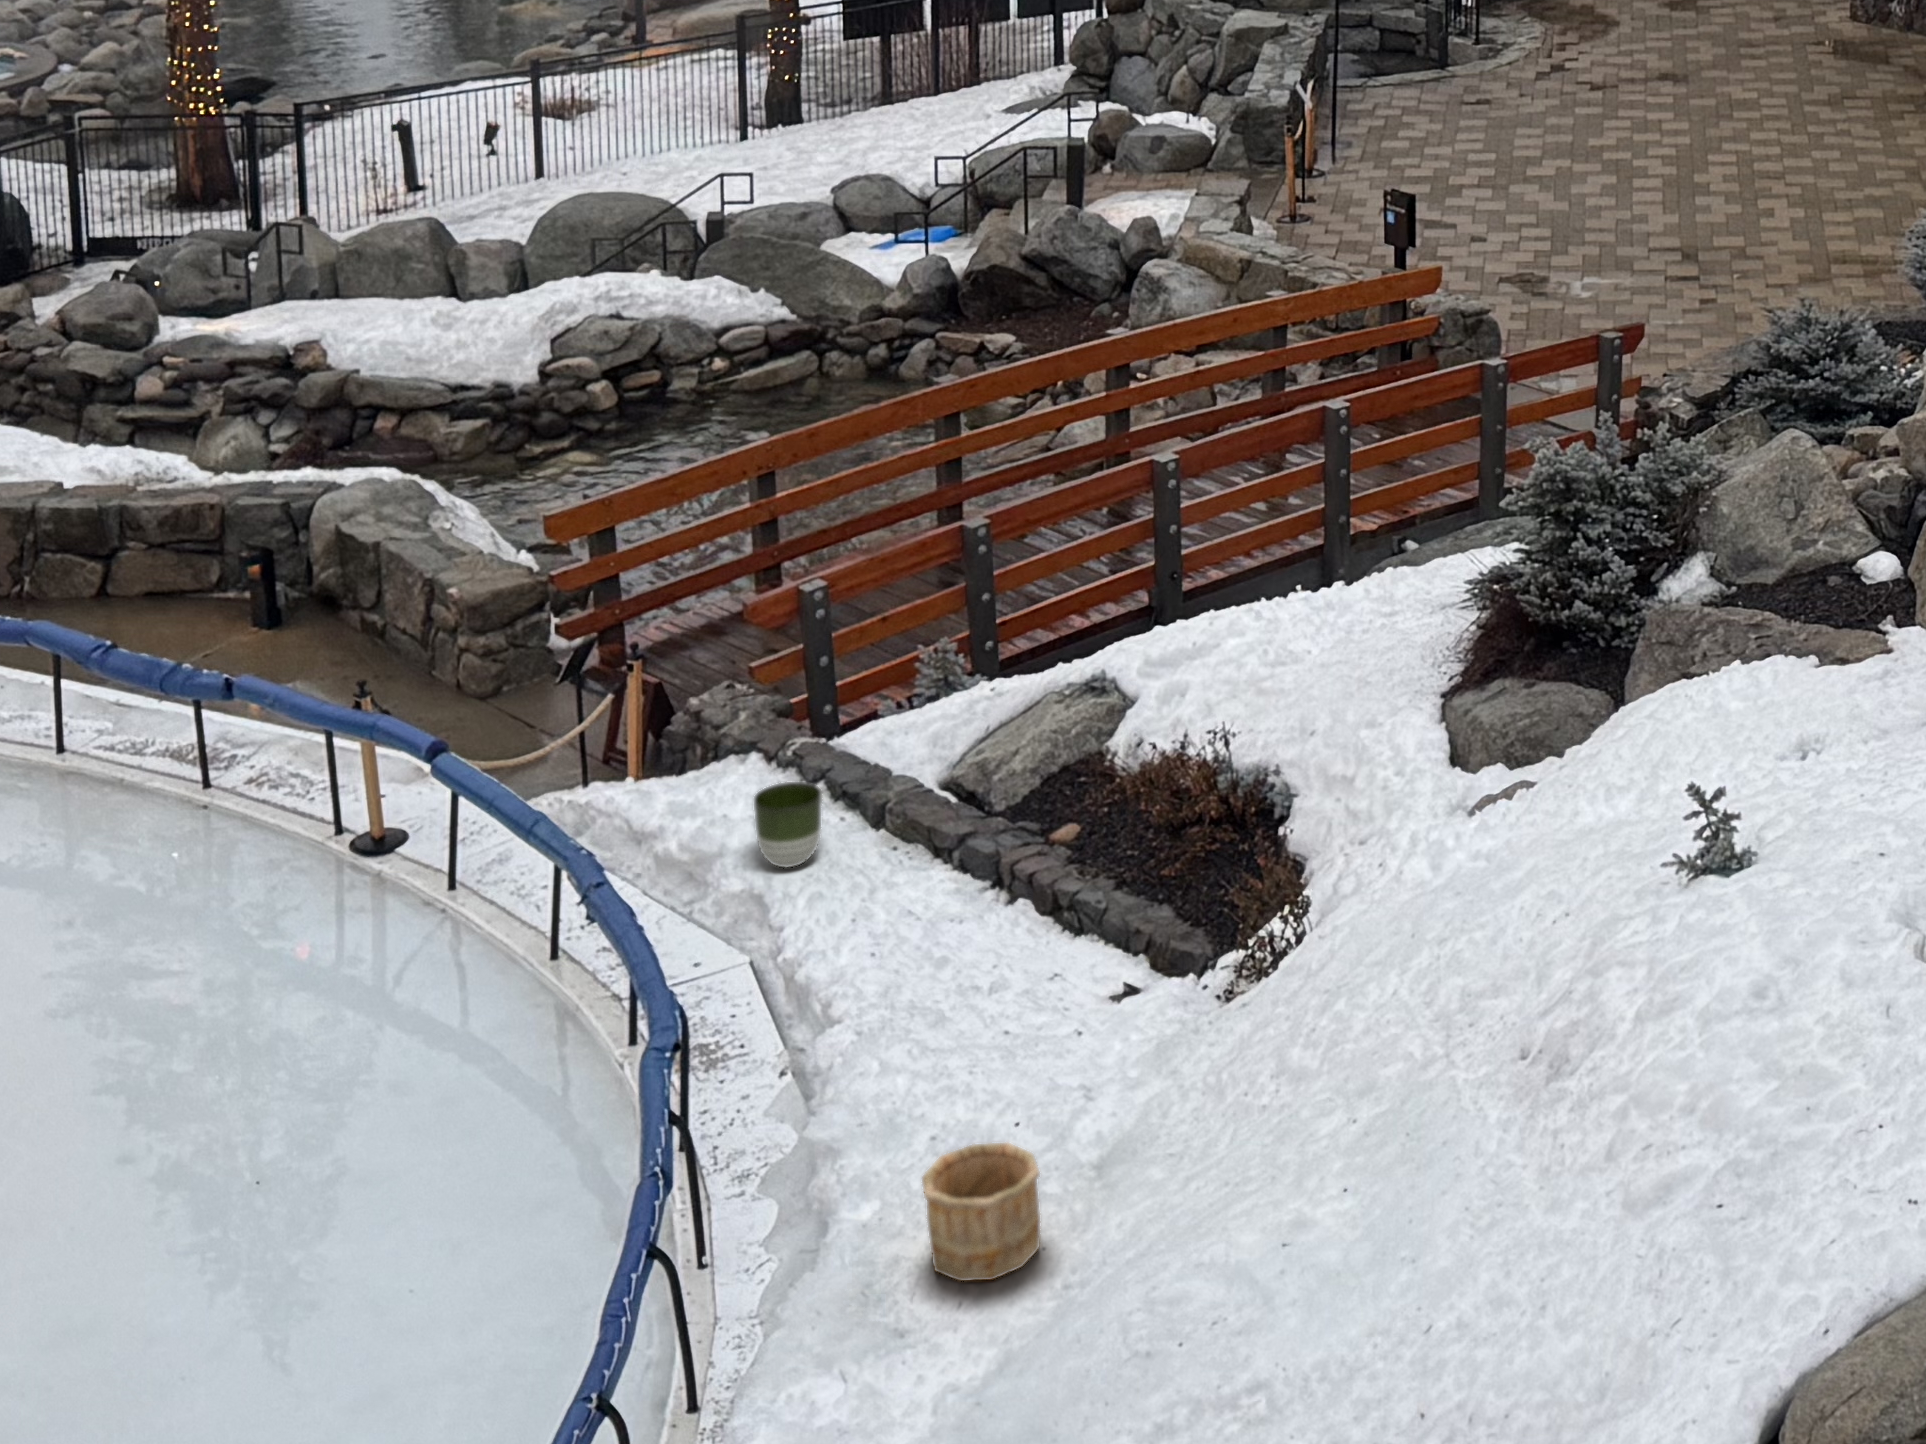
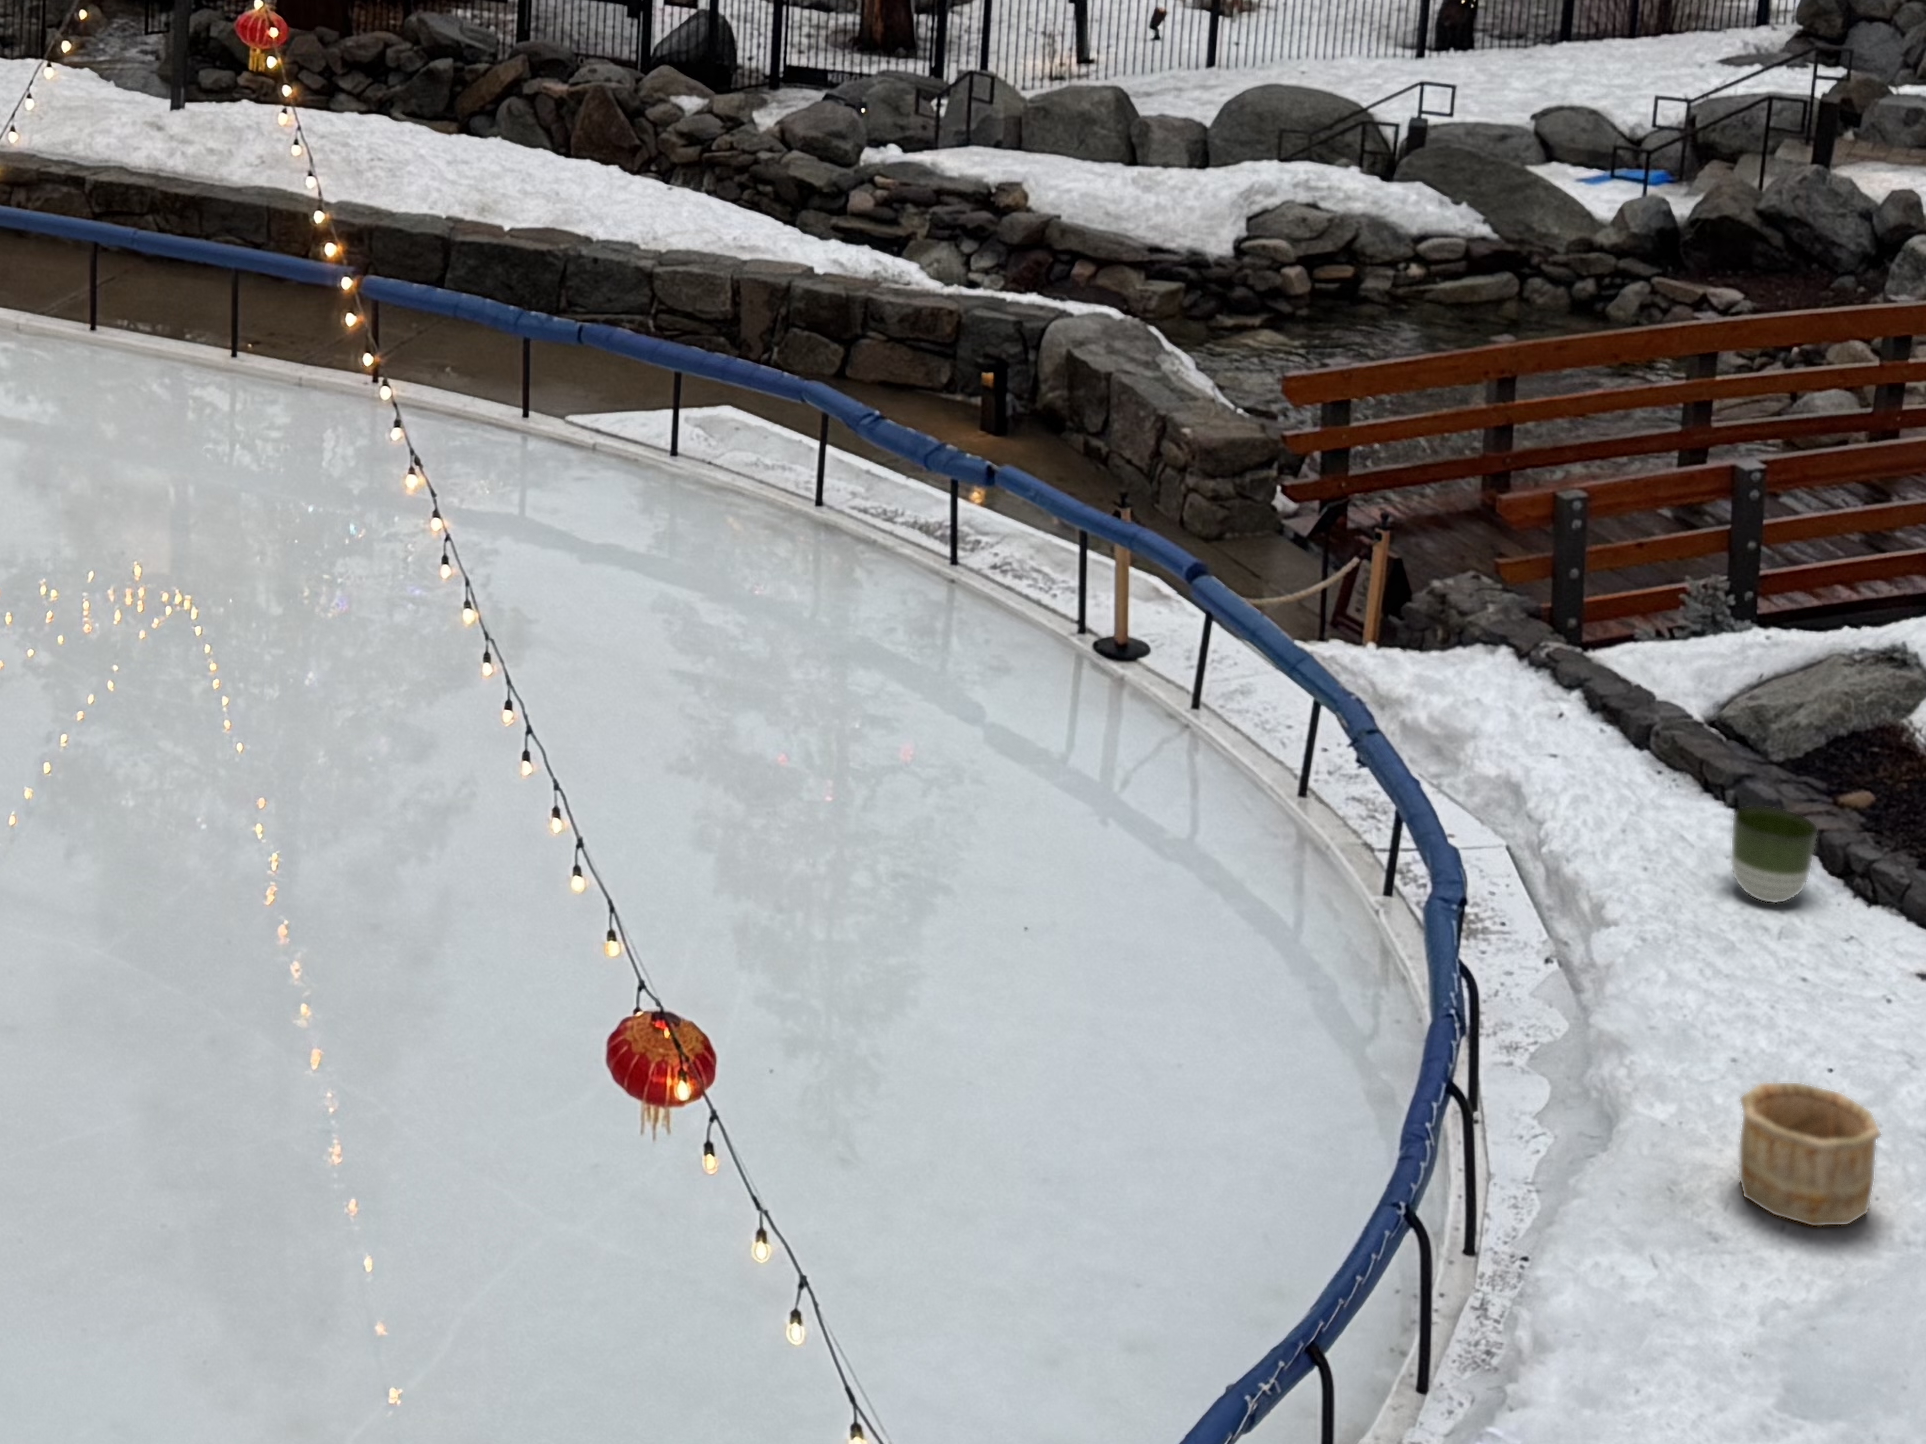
planter: present [754,782,822,868] -> present [1731,806,1817,903]

